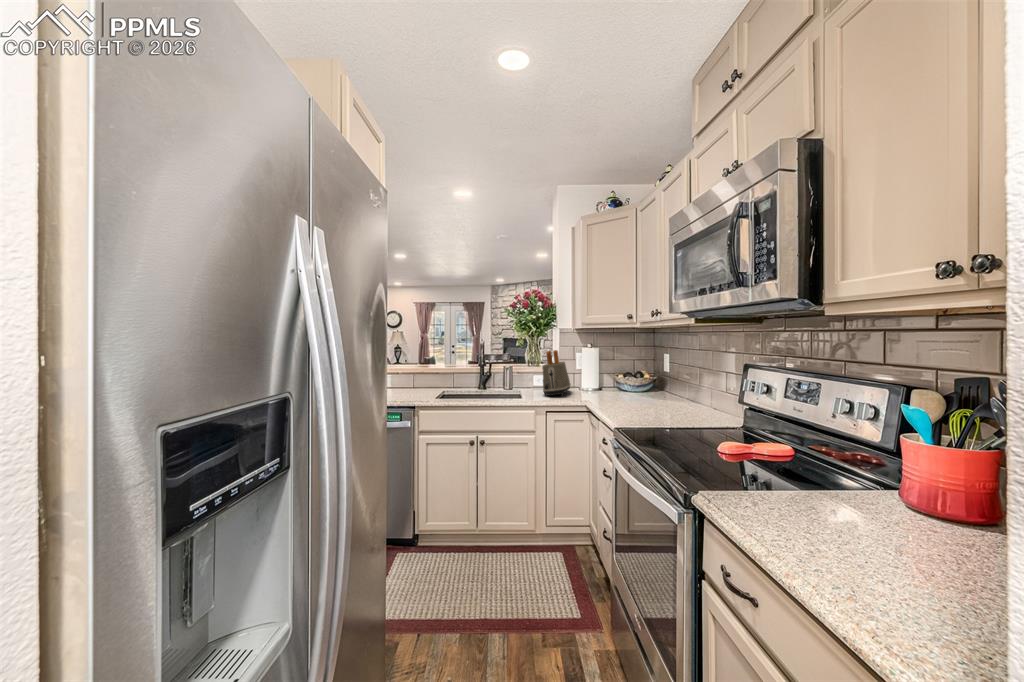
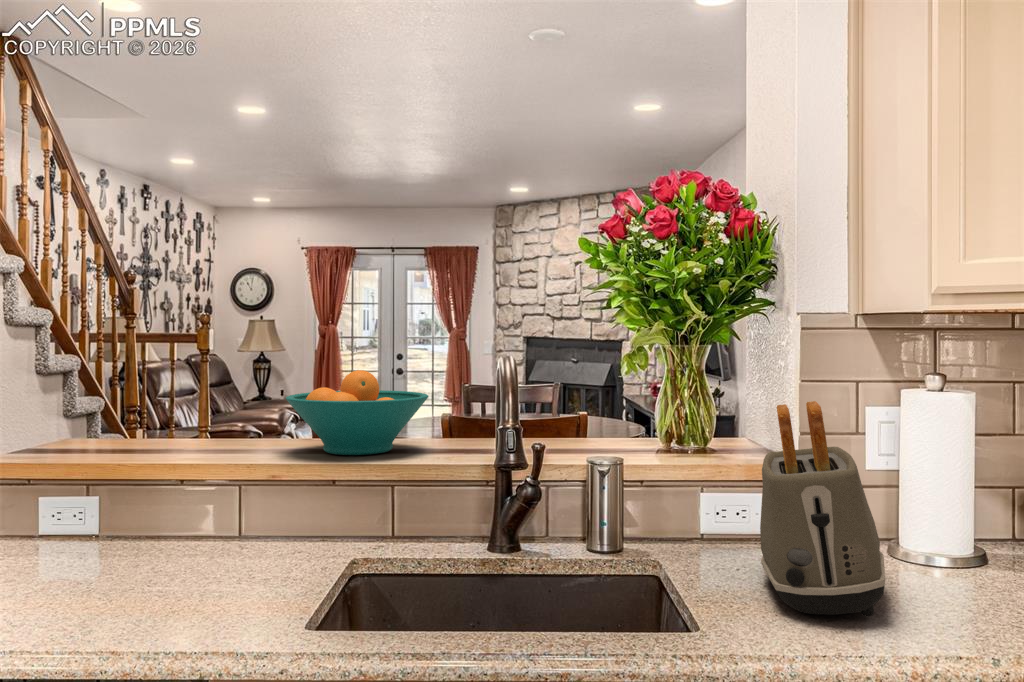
fruit bowl: none [427,345,465,367] -> present [286,370,429,455]

